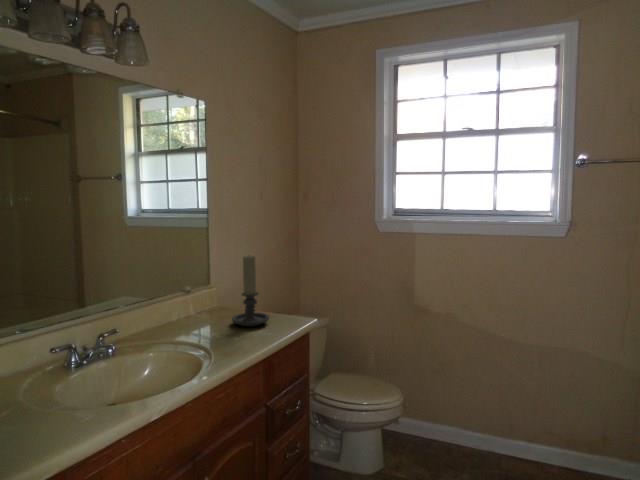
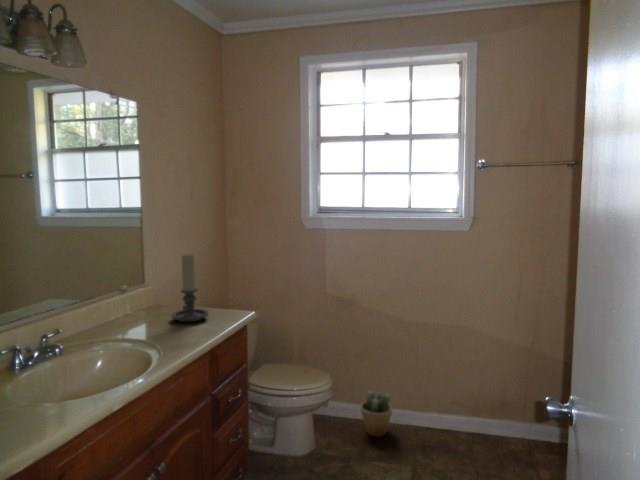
potted plant: none [434,409,470,461] -> present [361,391,392,436]

